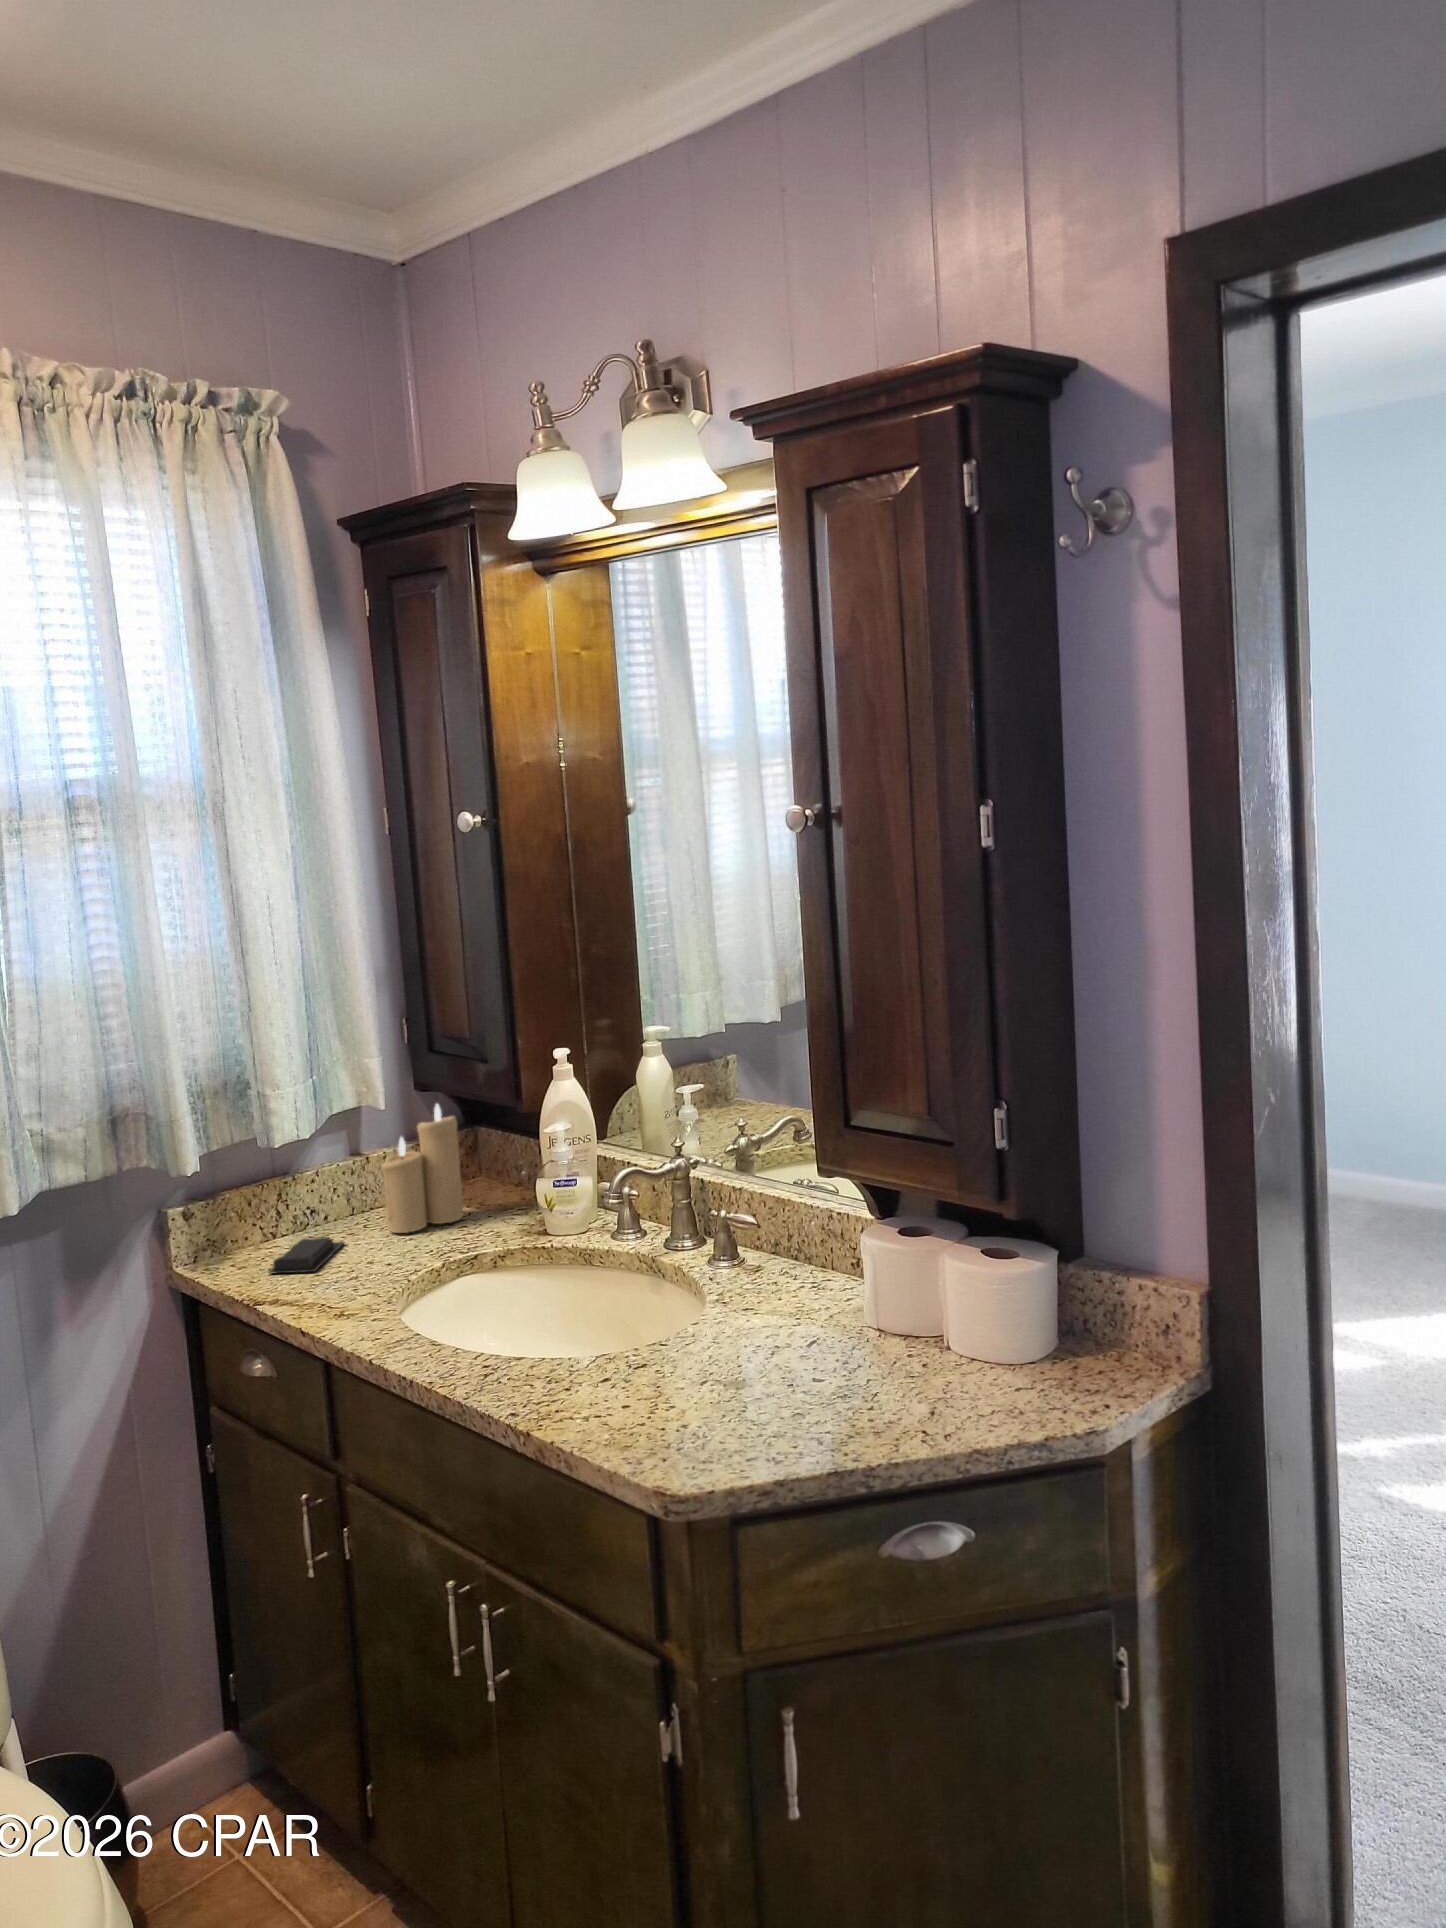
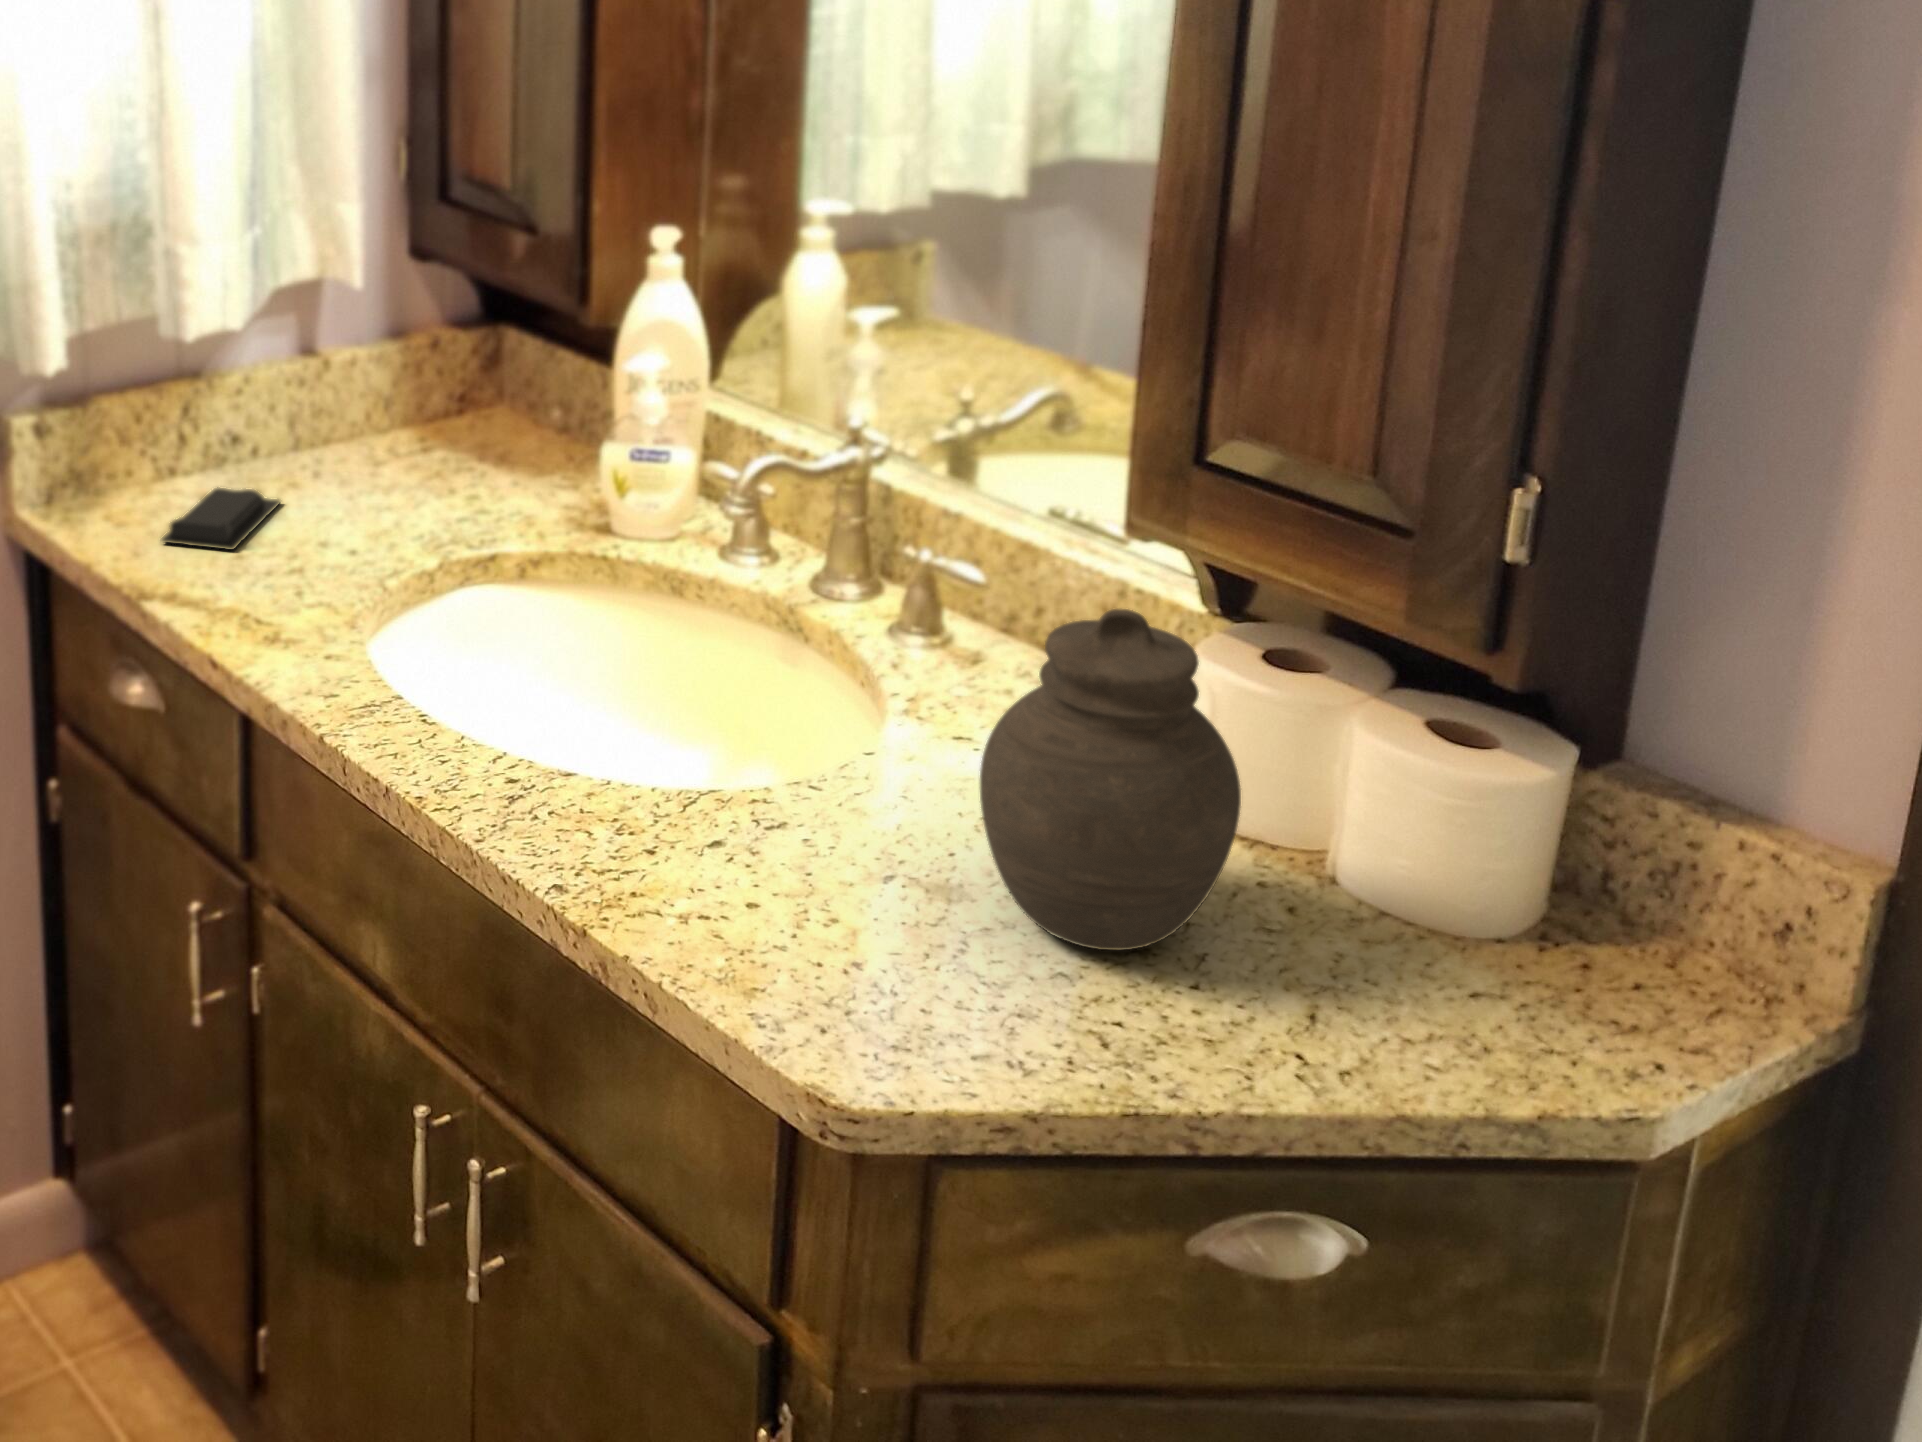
candle: present [381,1104,463,1233] -> none [348,291,477,497]
jar: none [744,1201,883,1398] -> present [980,609,1241,951]

